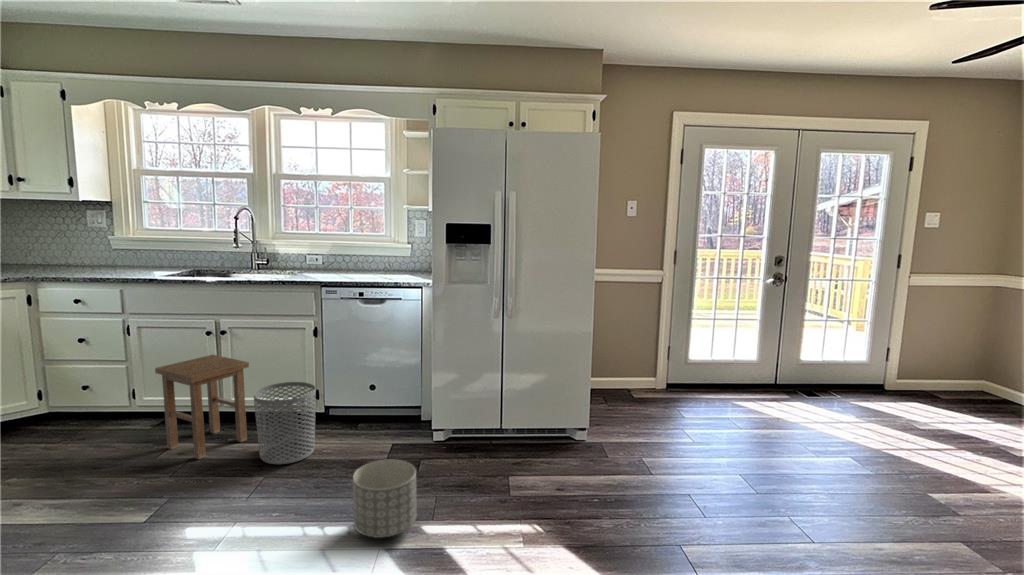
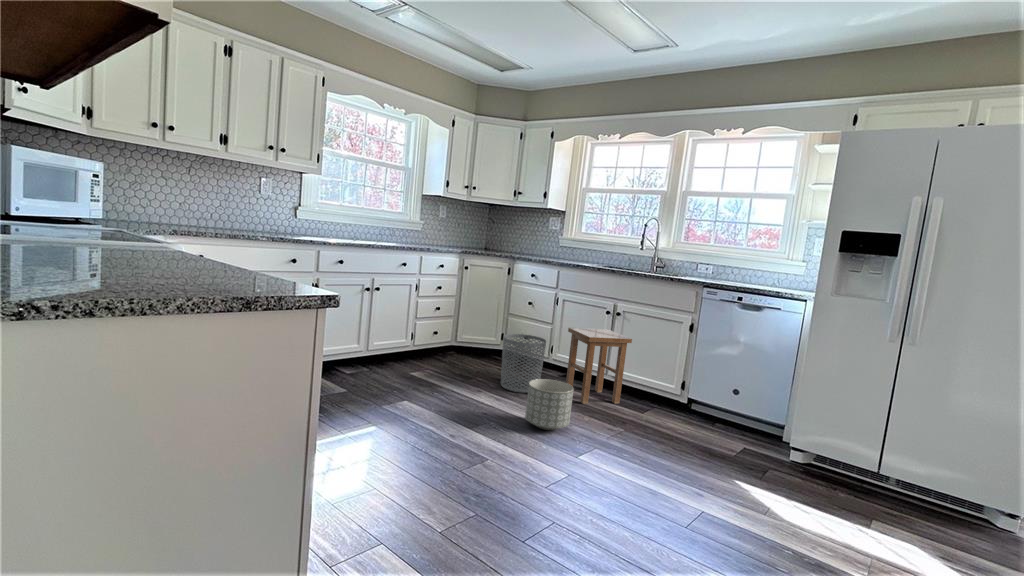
waste bin: present [254,382,316,464] -> present [501,334,546,393]
planter: present [353,460,416,538] -> present [525,379,573,430]

